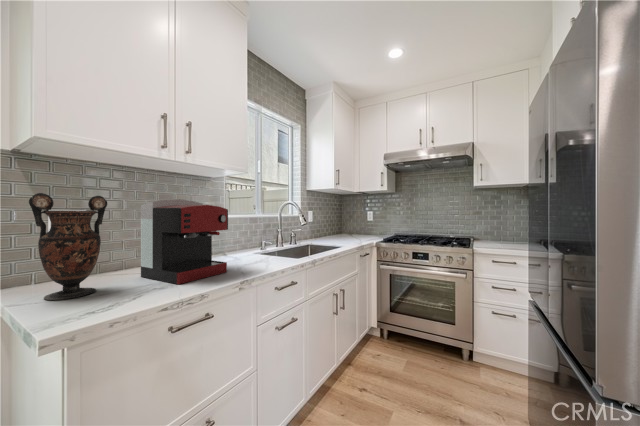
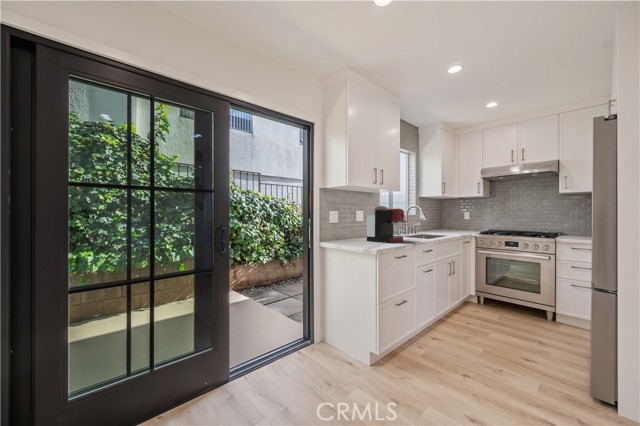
vase: present [29,193,107,300] -> none [348,205,365,244]

